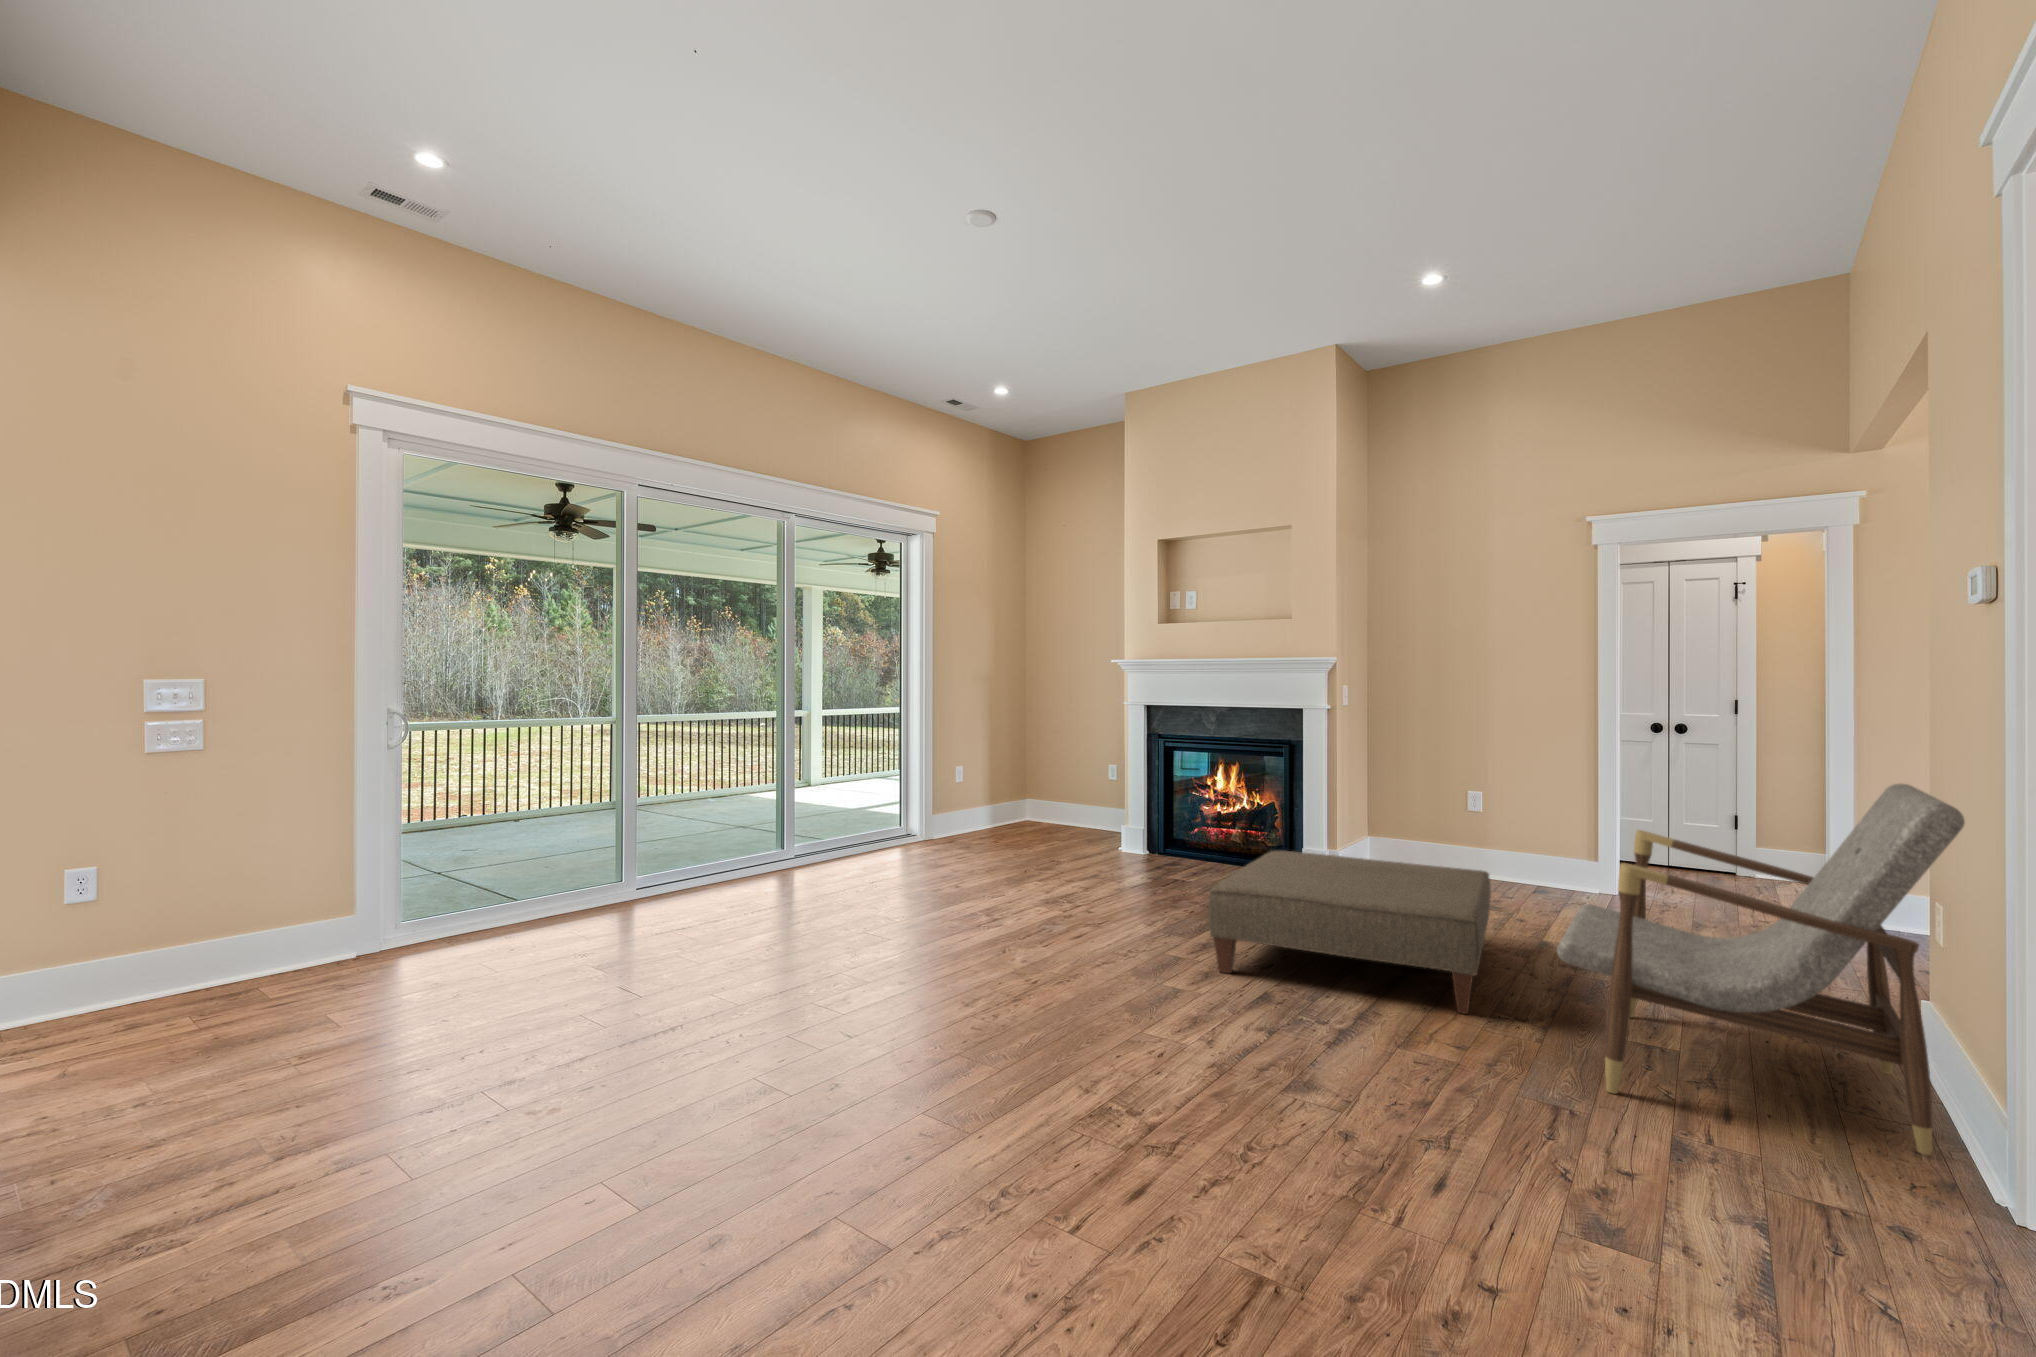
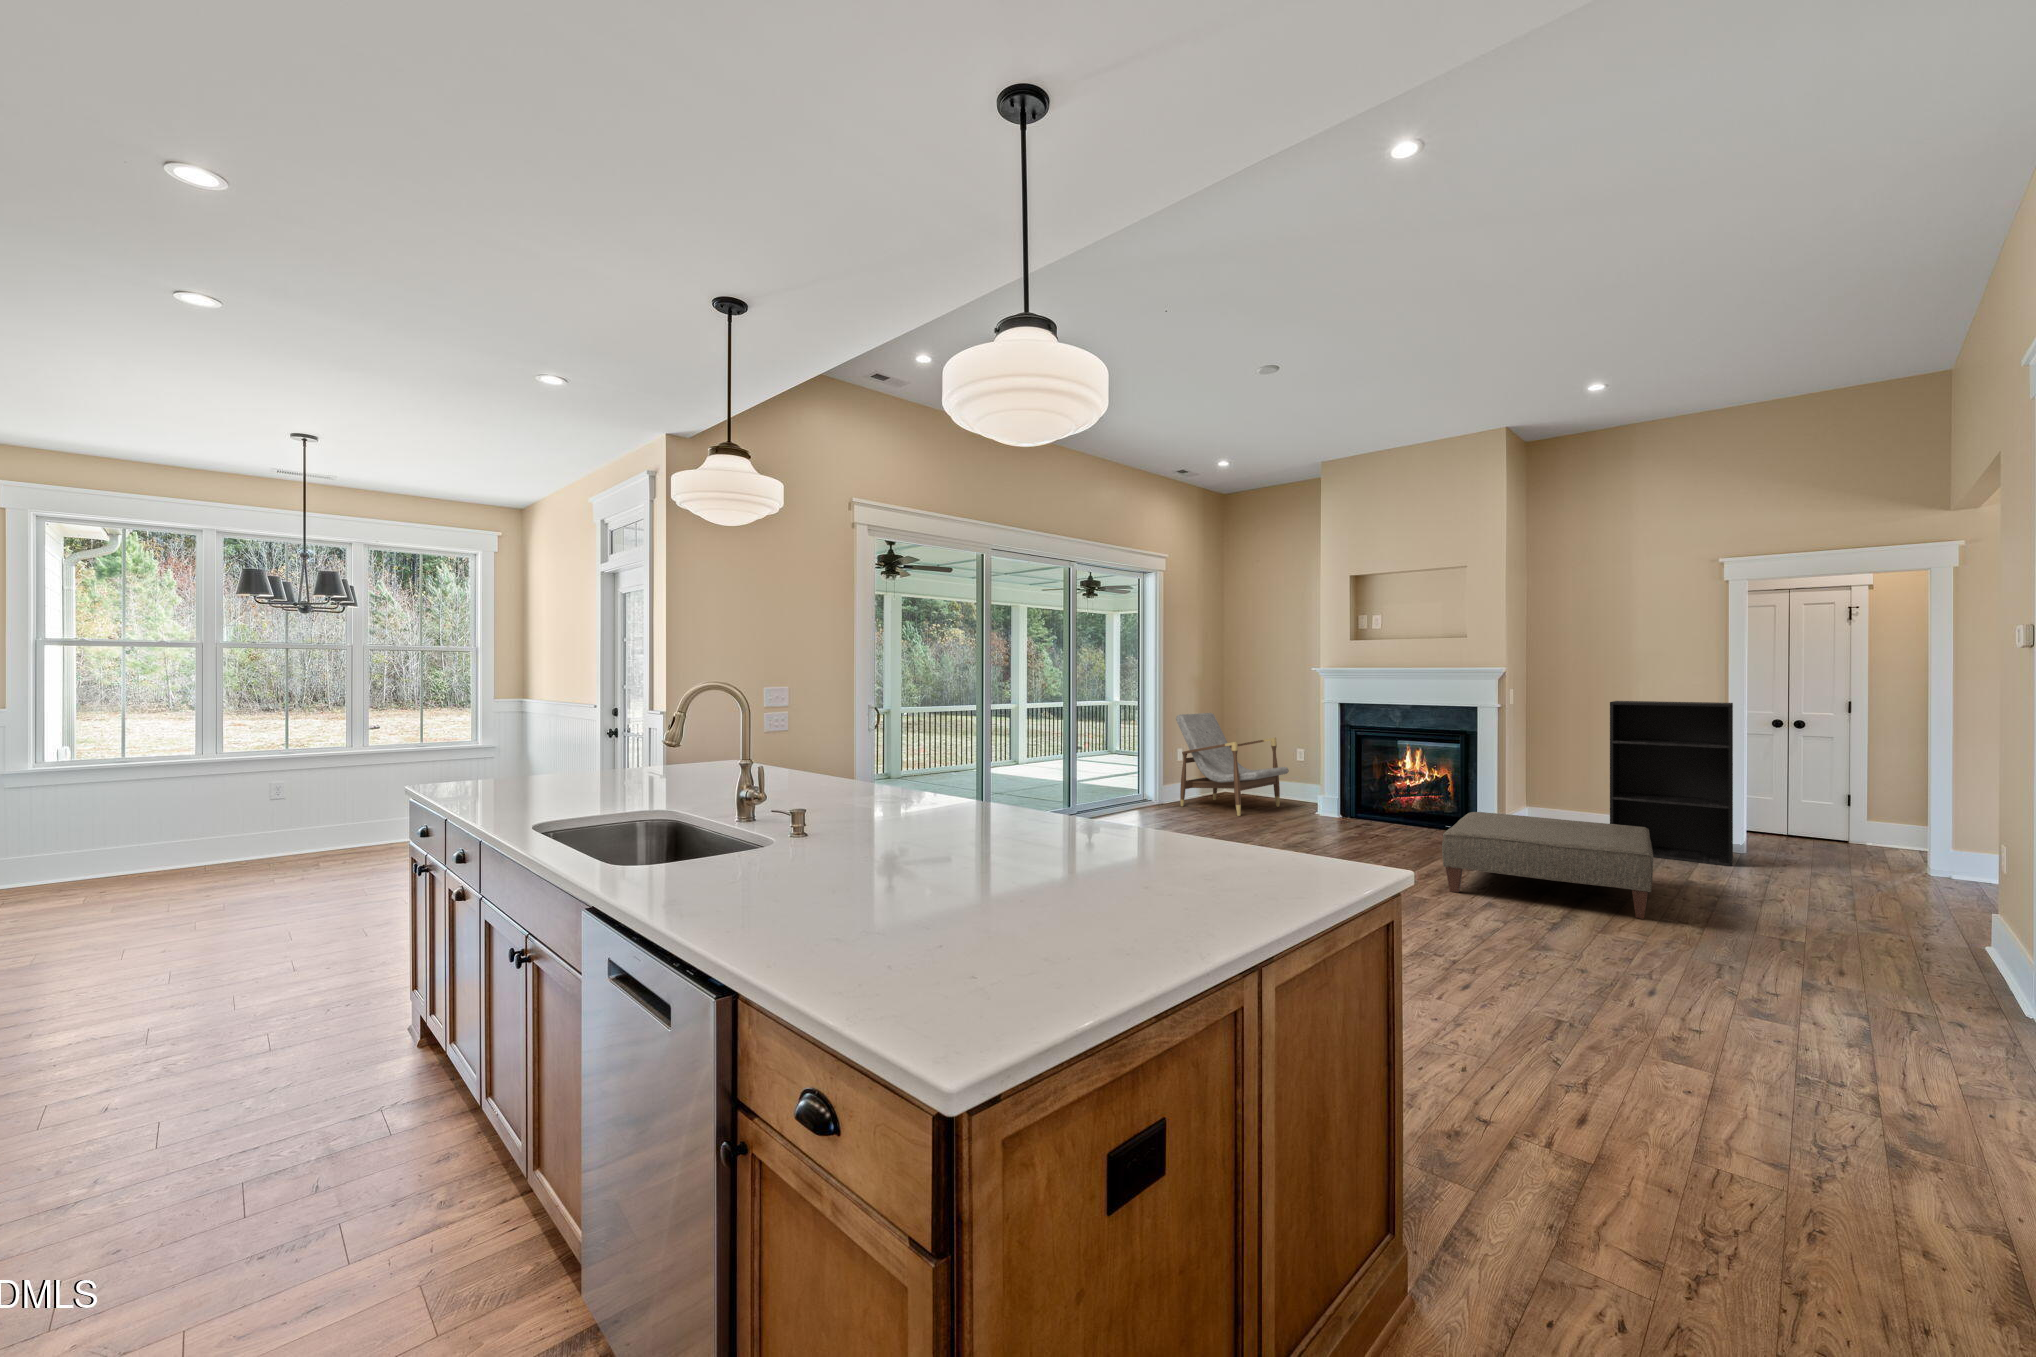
bookshelf: none [1455,700,1602,915] -> present [1610,701,1733,866]
armchair: present [1557,784,1965,1155] -> present [1176,713,1289,816]

